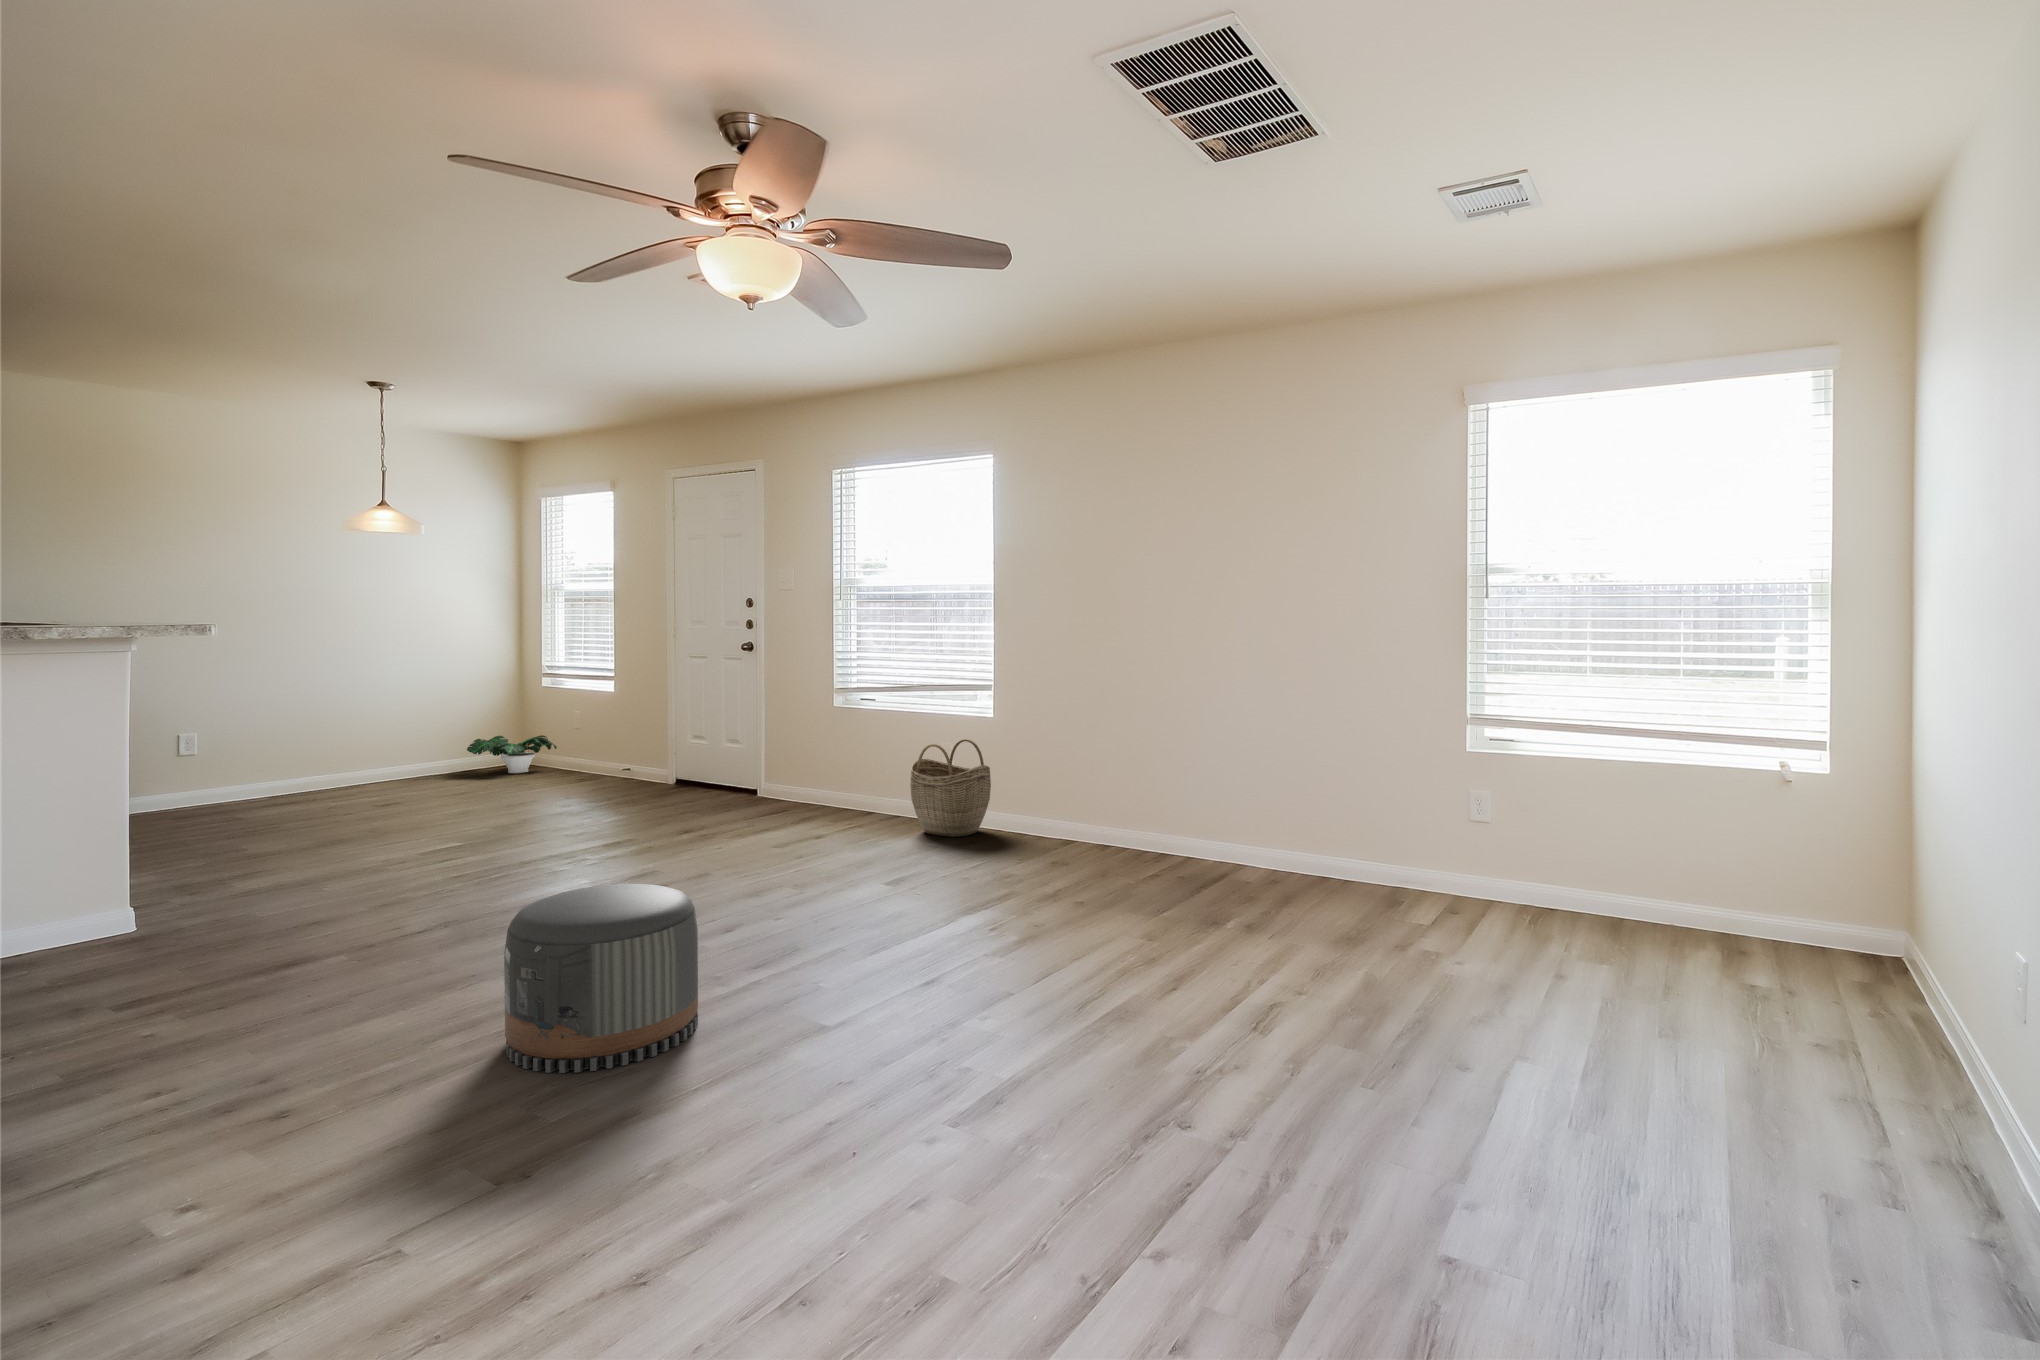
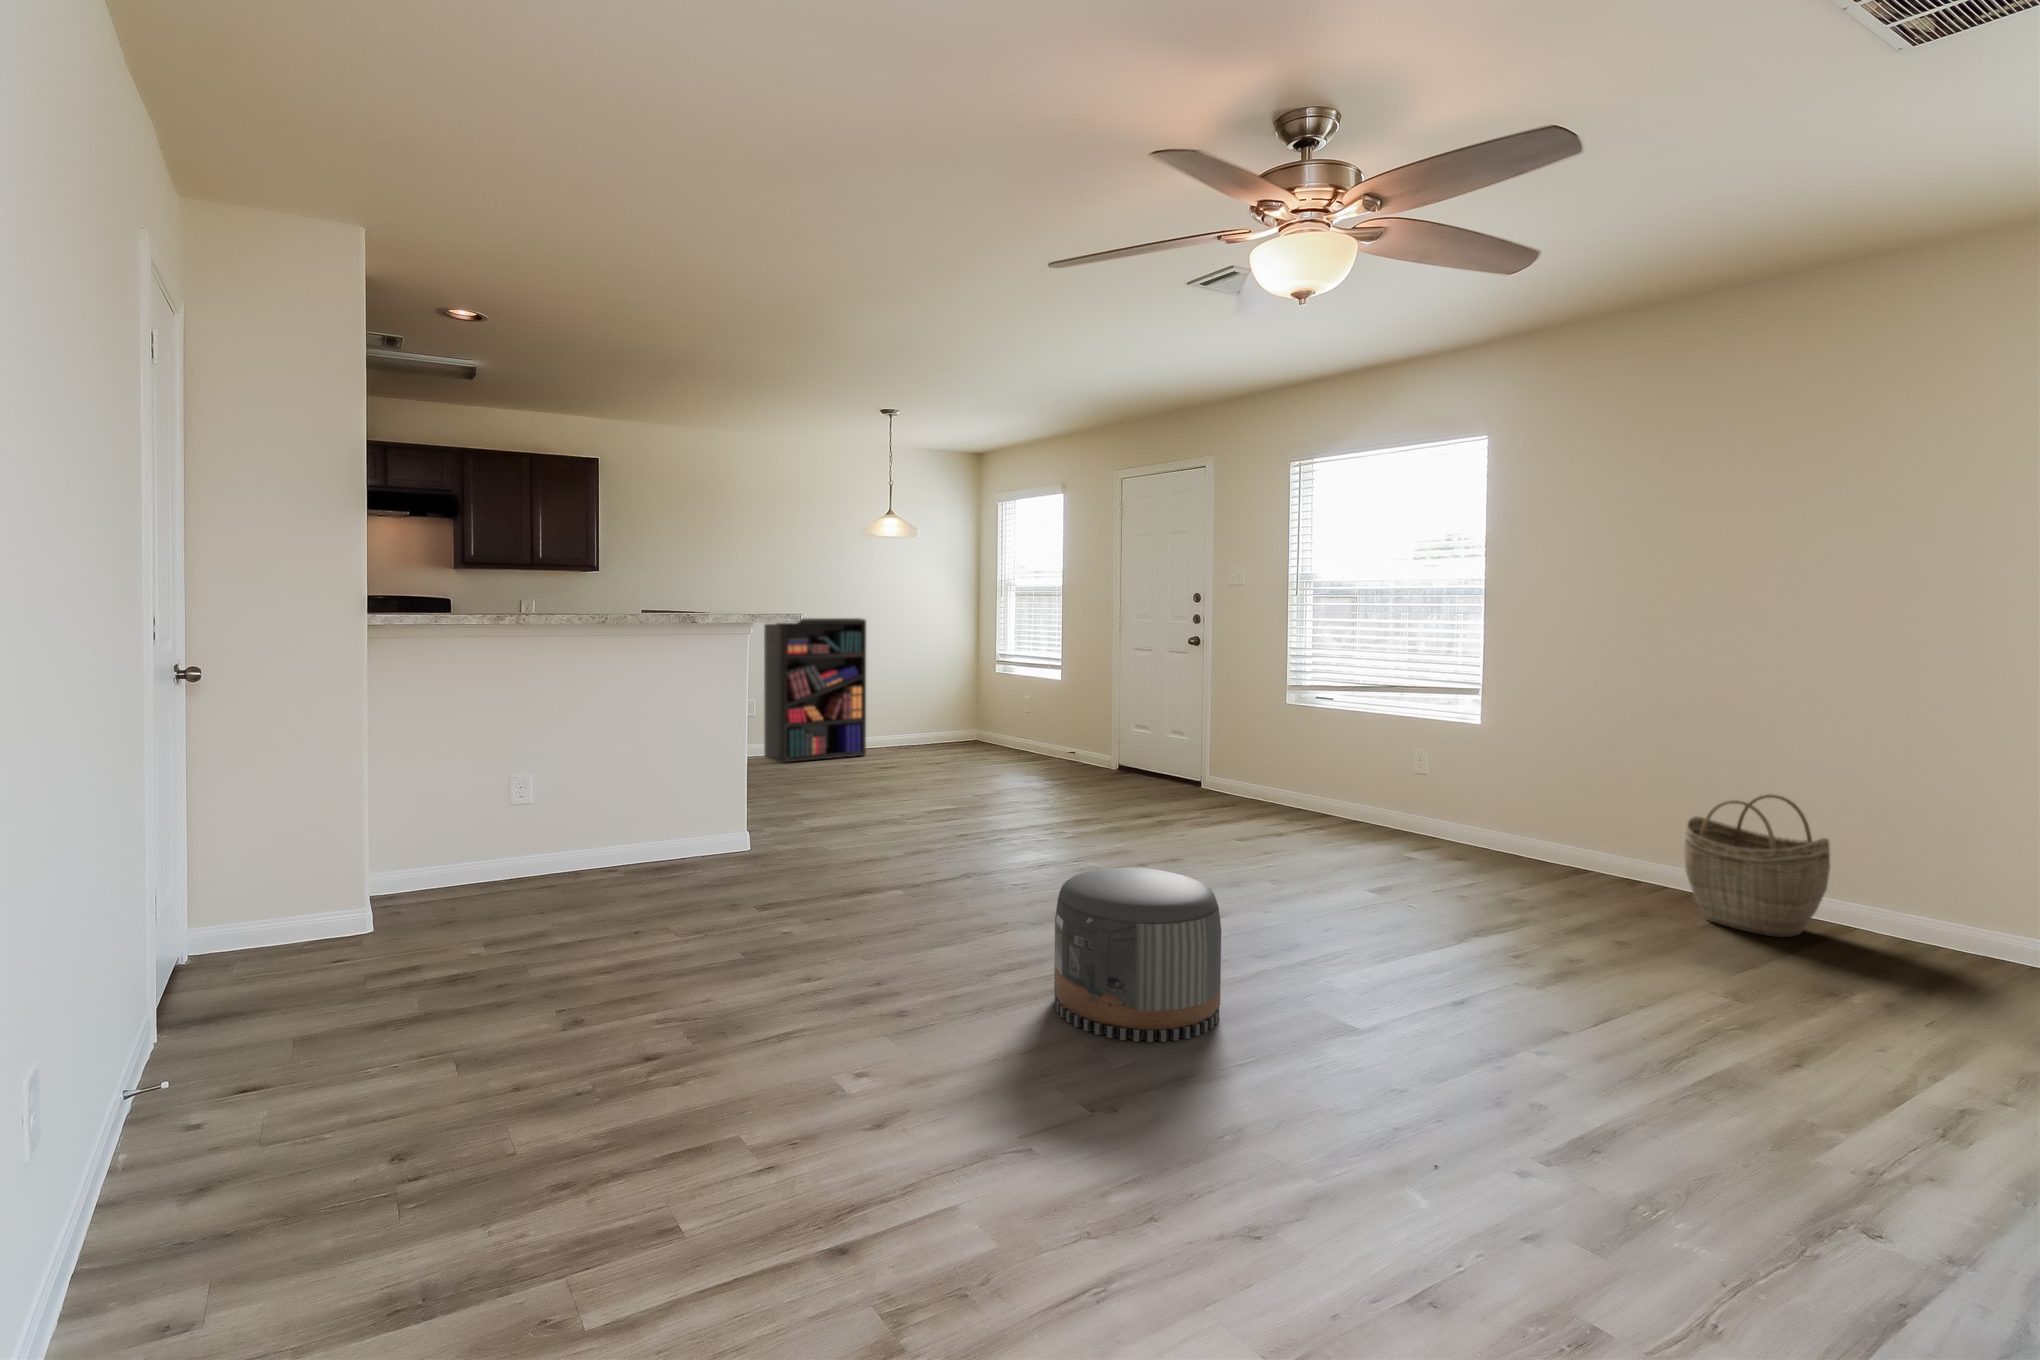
bookshelf: none [195,629,355,811] -> present [764,618,866,763]
potted plant: present [467,735,557,773] -> none [944,713,1014,748]
woven basket: present [910,739,991,837] -> present [1684,794,1830,937]

